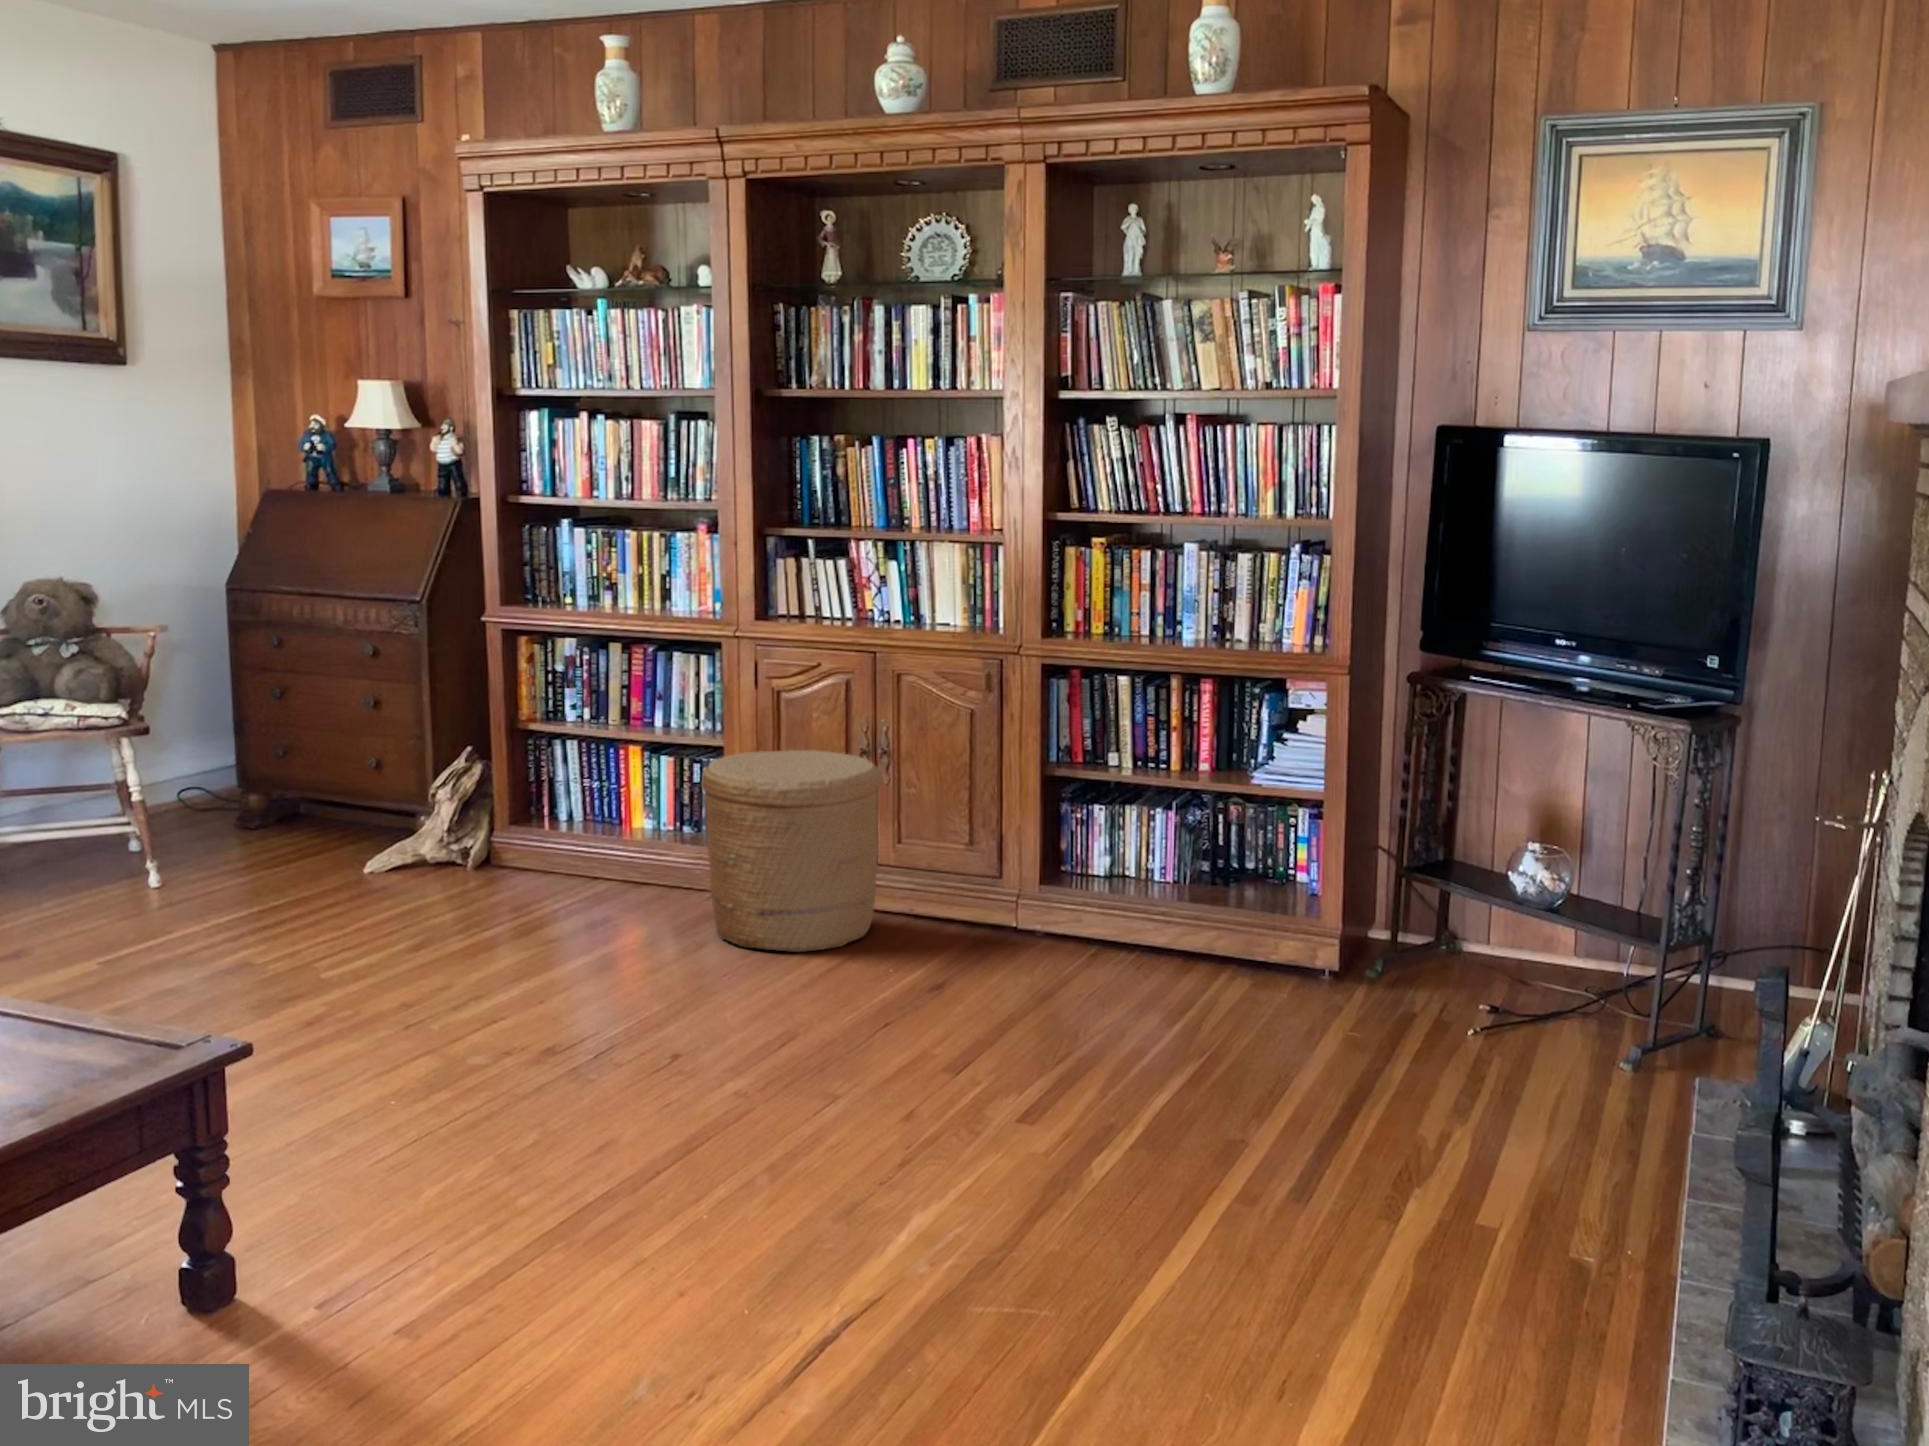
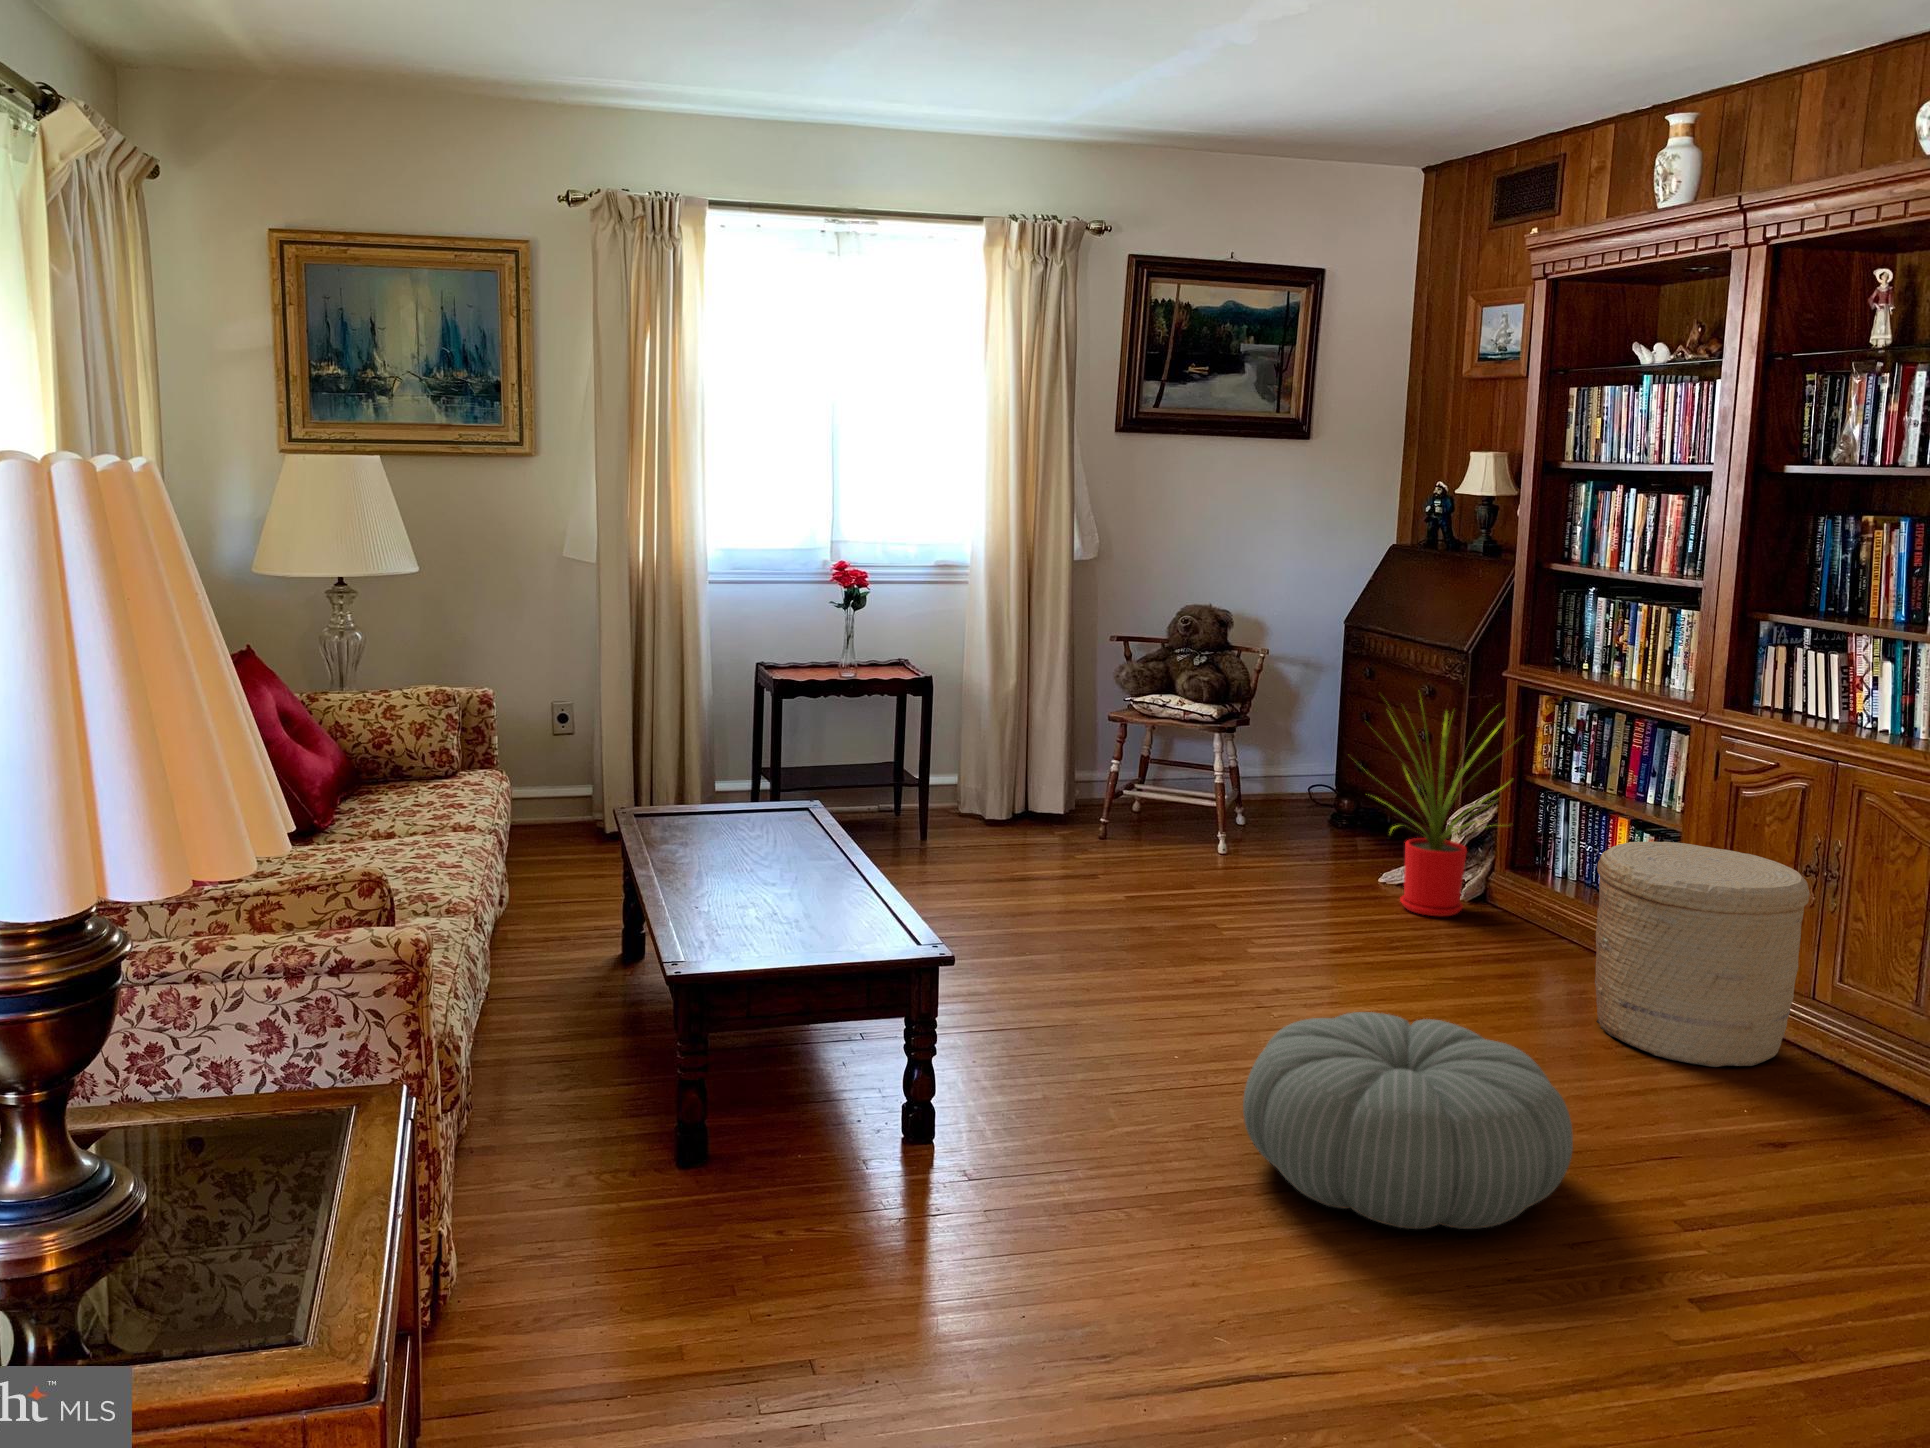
house plant: none [346,647,543,892] -> present [1376,706,1509,916]
pouf: none [574,963,905,1181] -> present [1243,1012,1573,1229]

